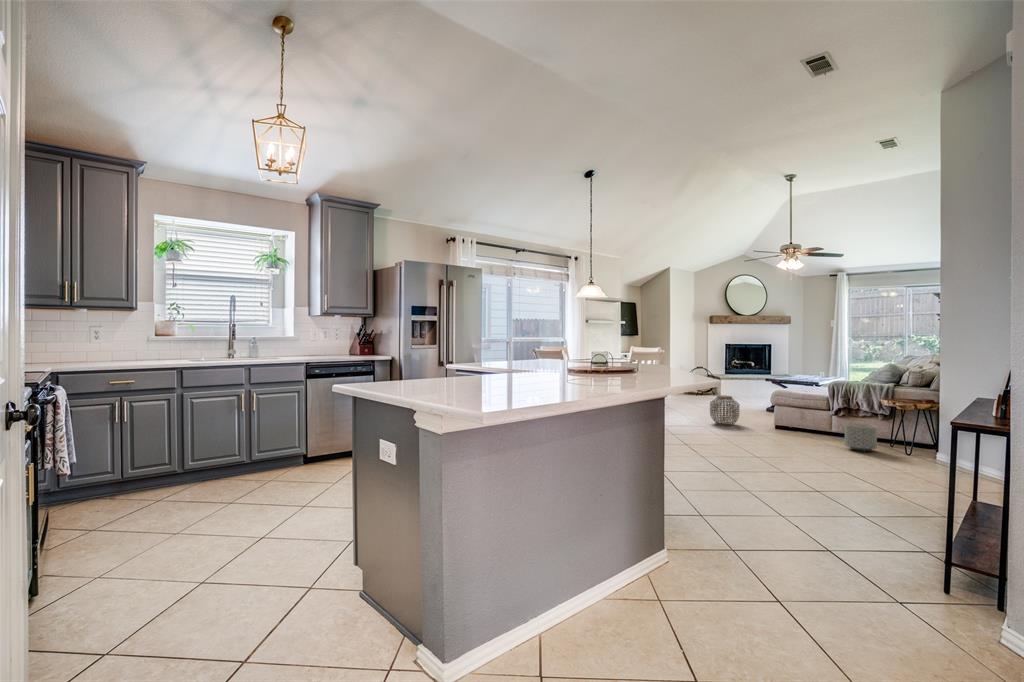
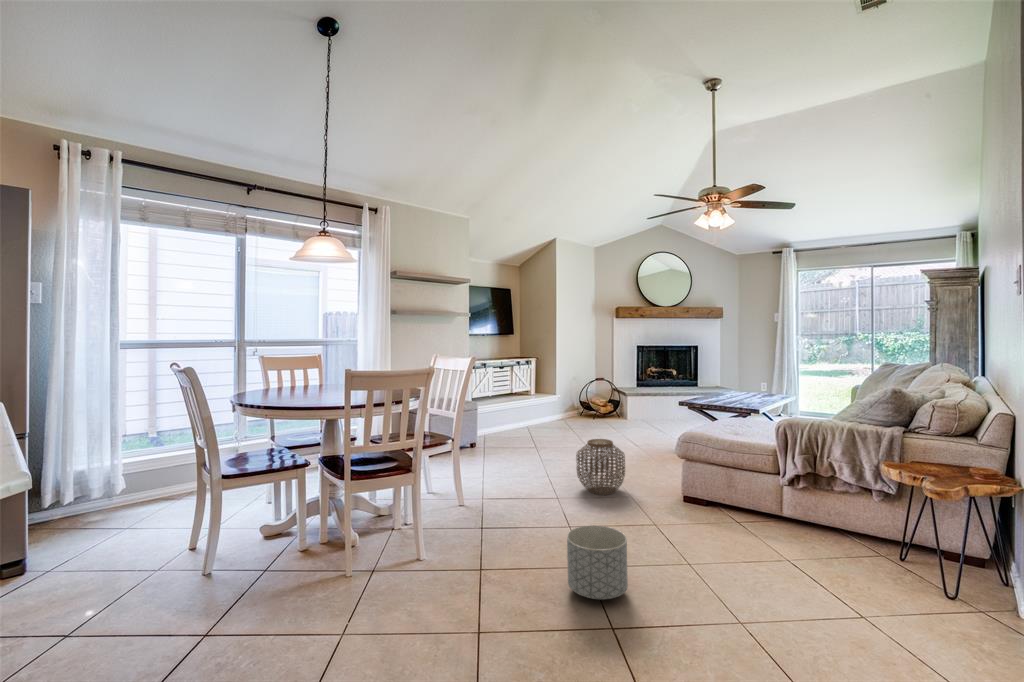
planter: present [845,423,877,451] -> present [567,525,628,600]

